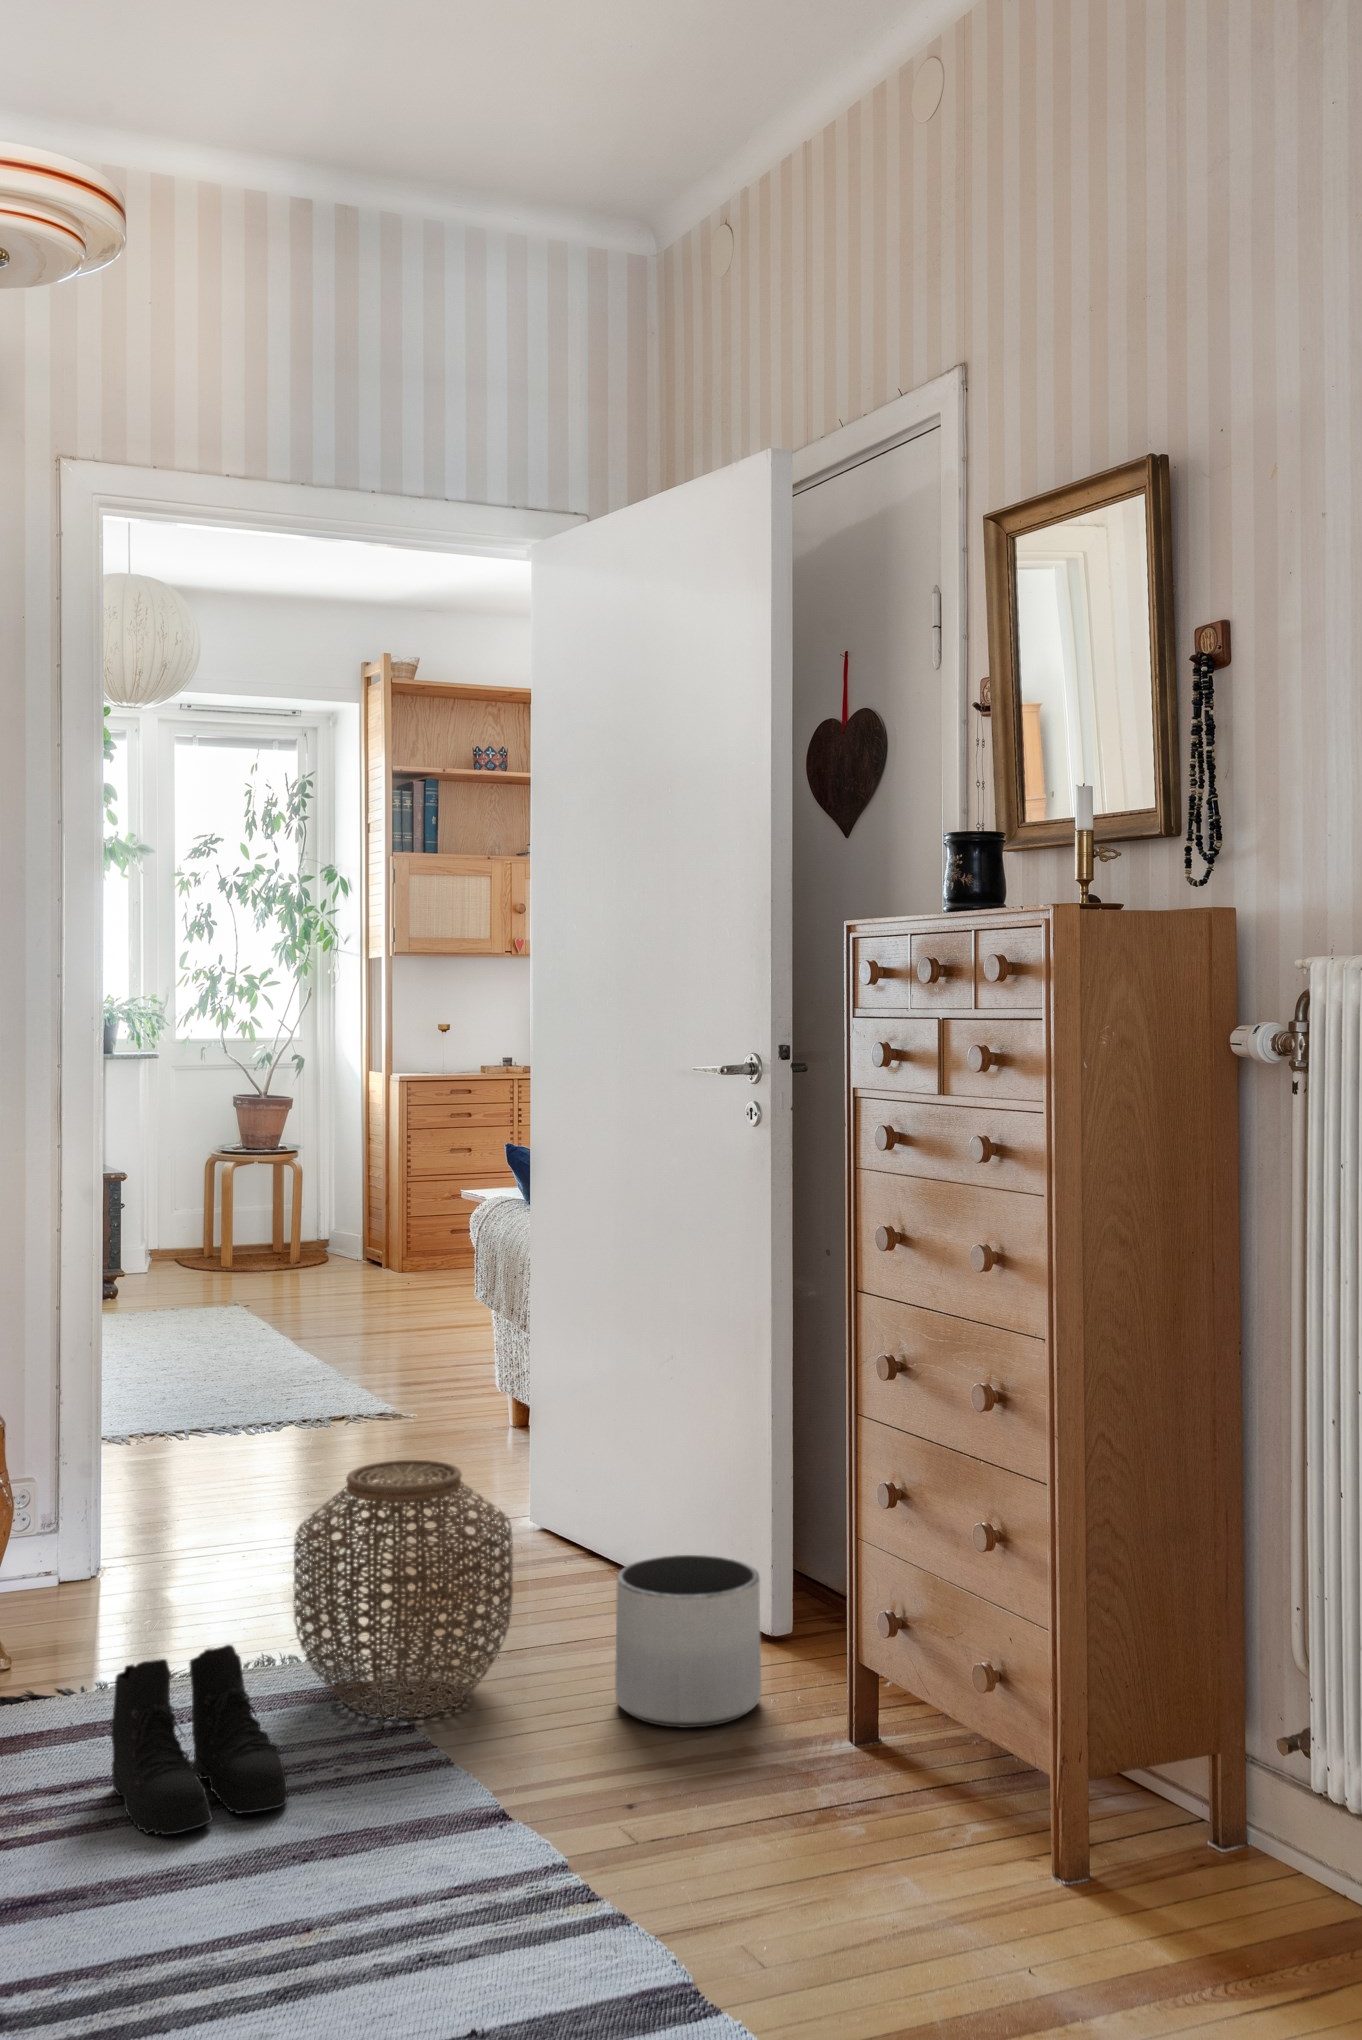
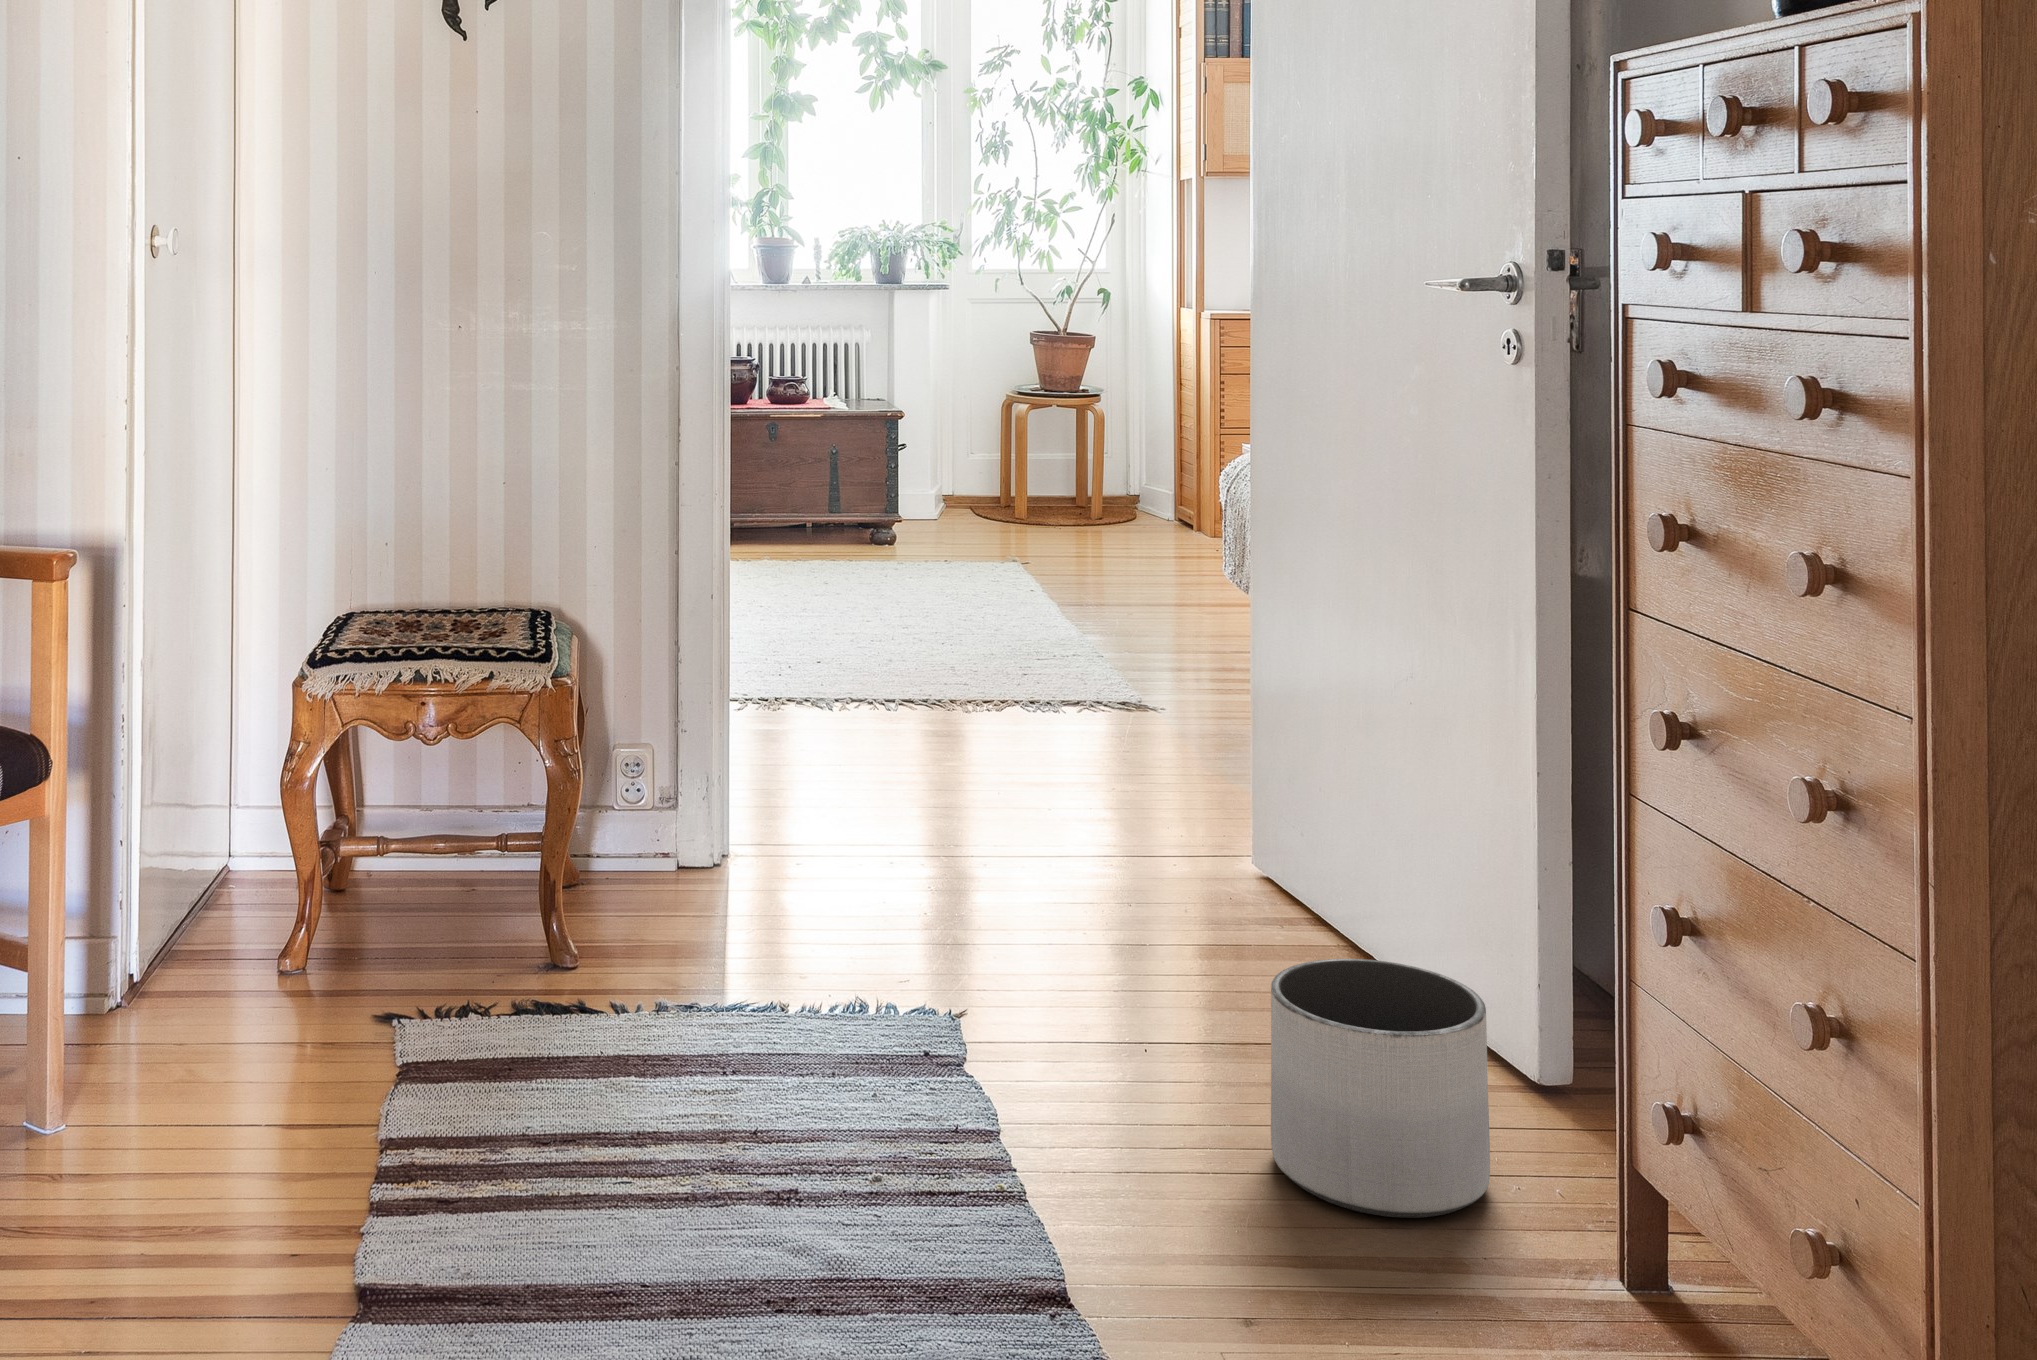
woven basket: present [294,1460,513,1718] -> none [857,784,1137,1120]
boots: present [111,1645,288,1835] -> none [603,995,795,1230]

